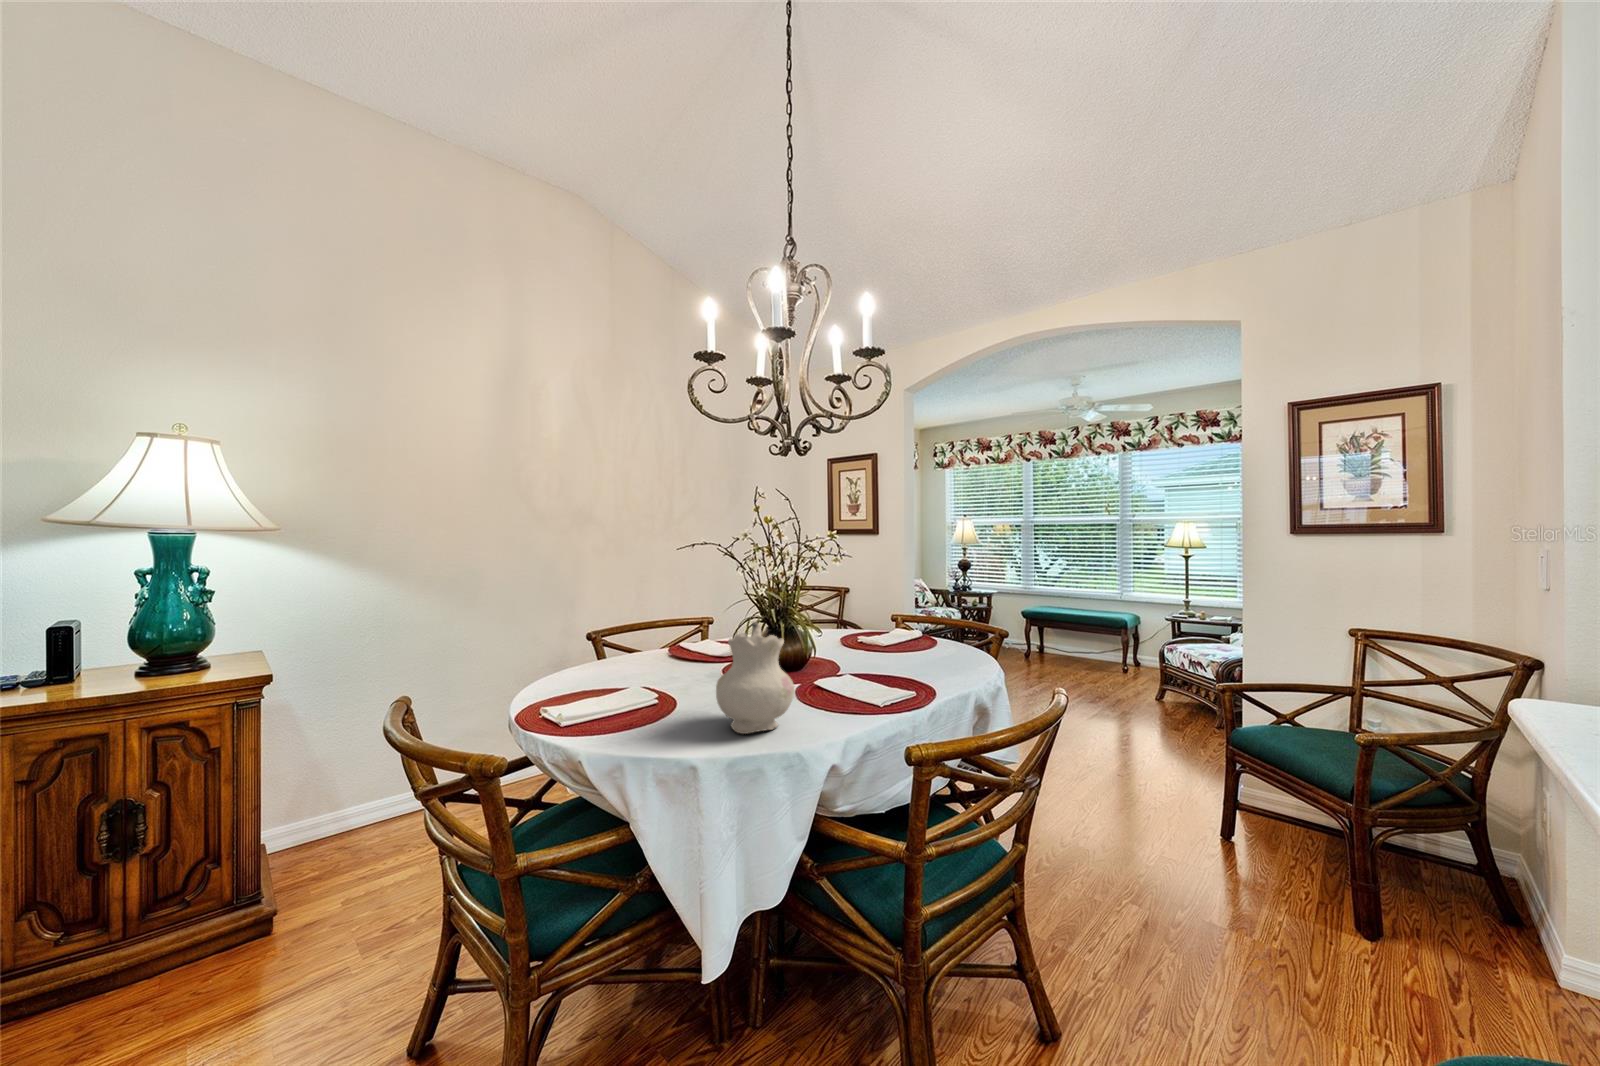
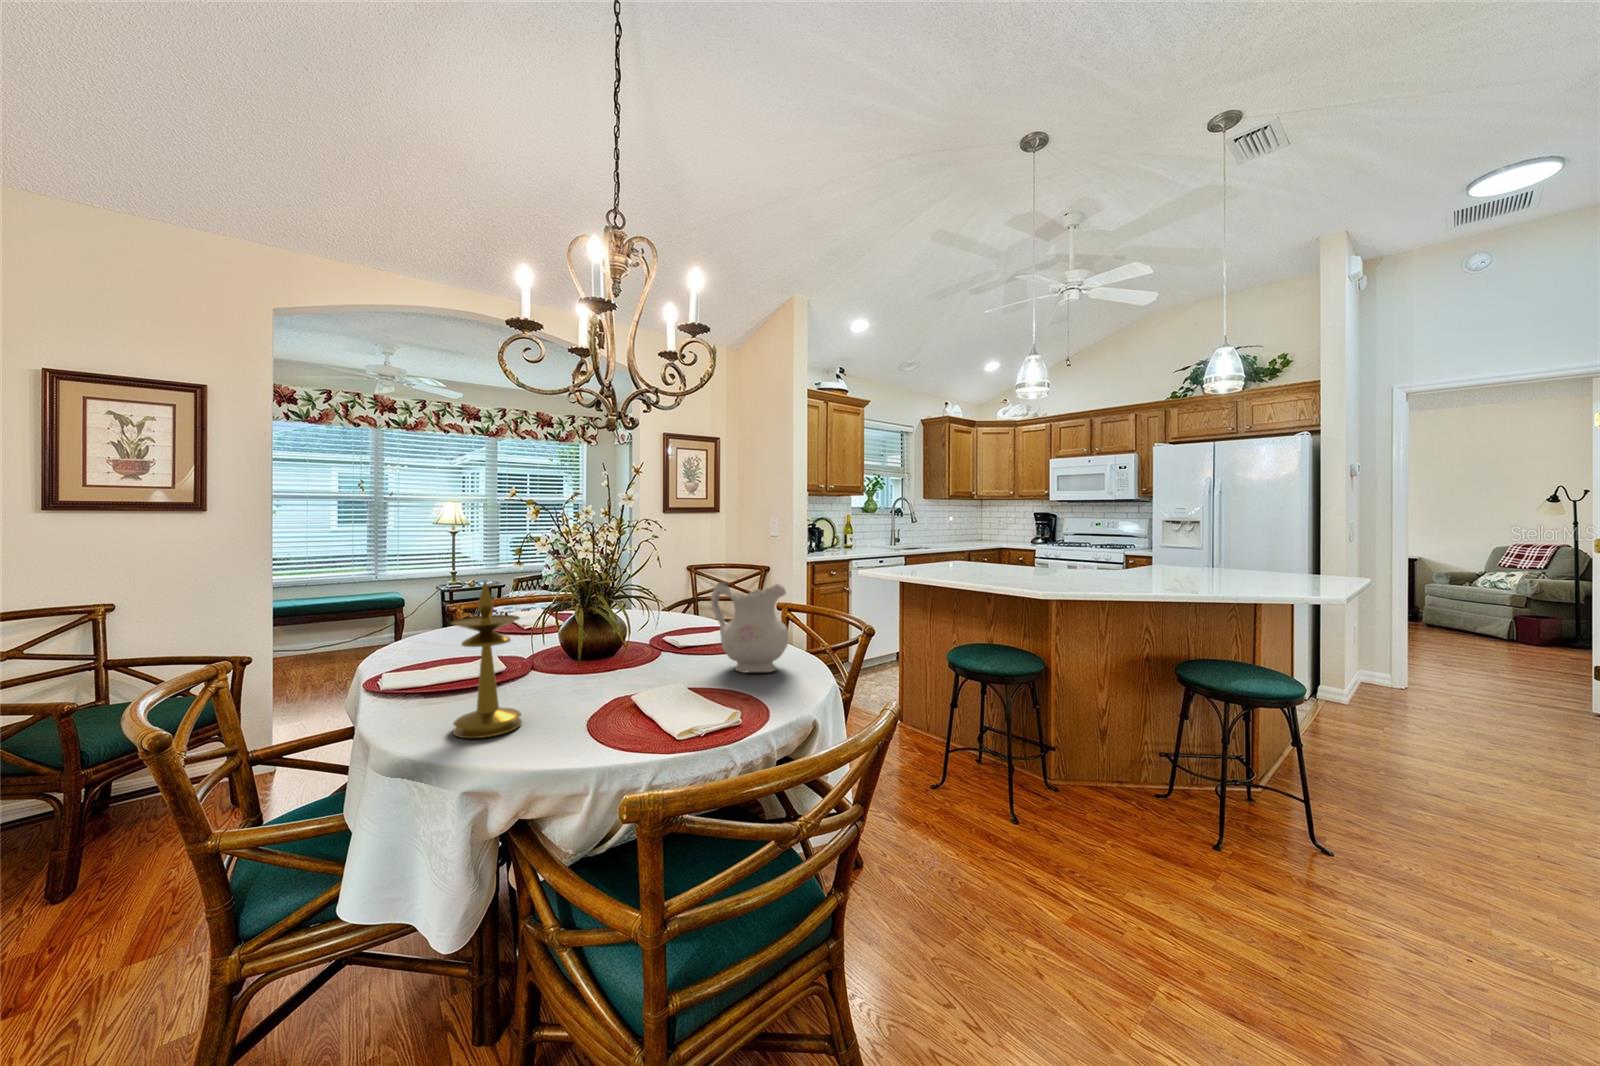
candlestick: none [572,587,614,686] -> present [451,581,522,738]

